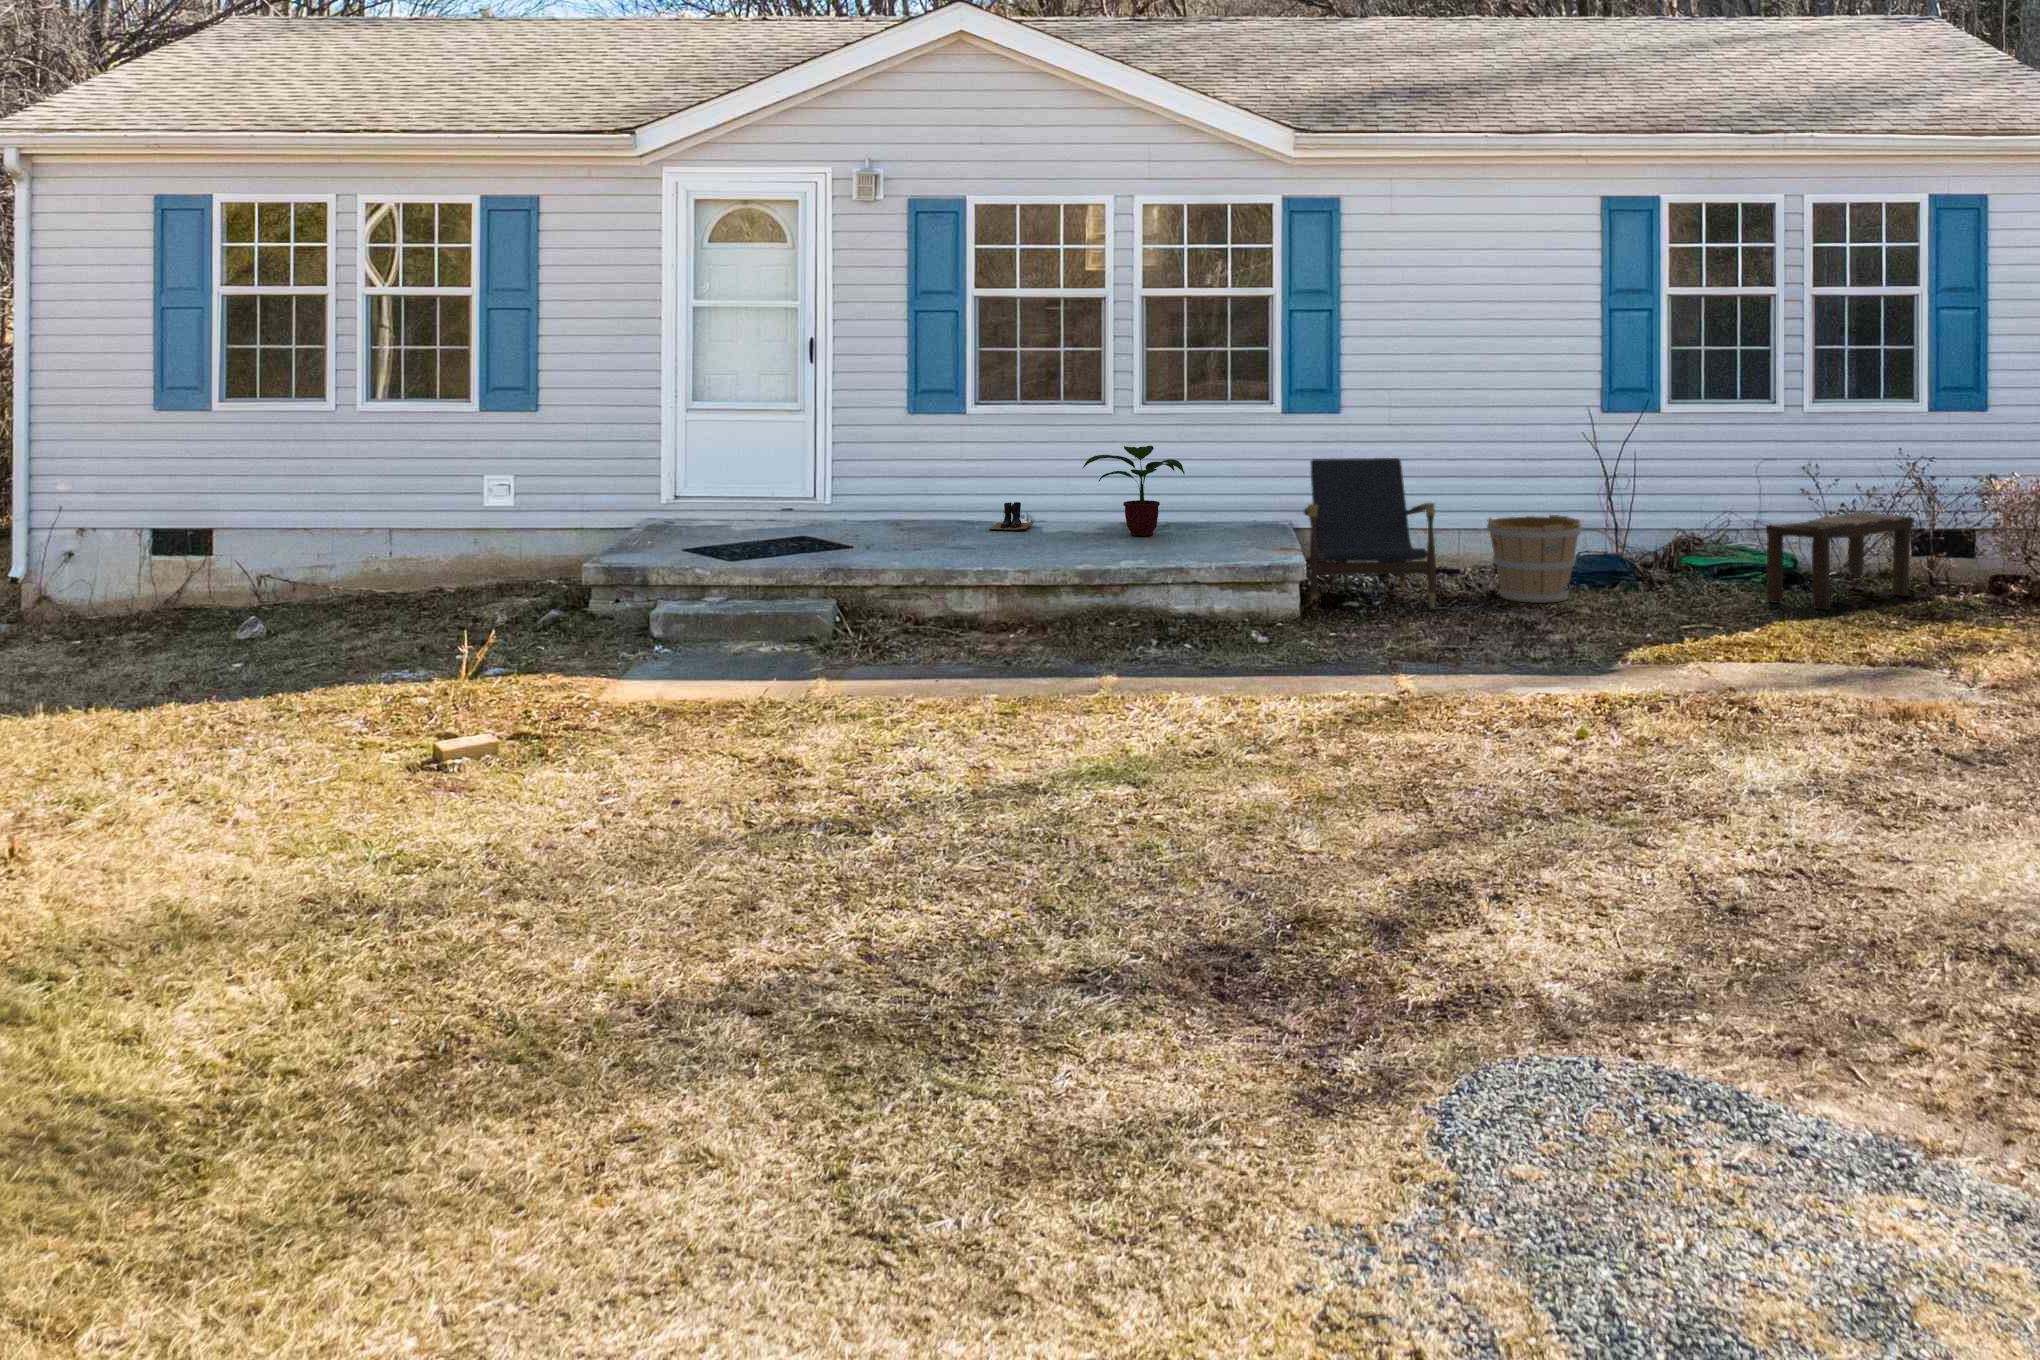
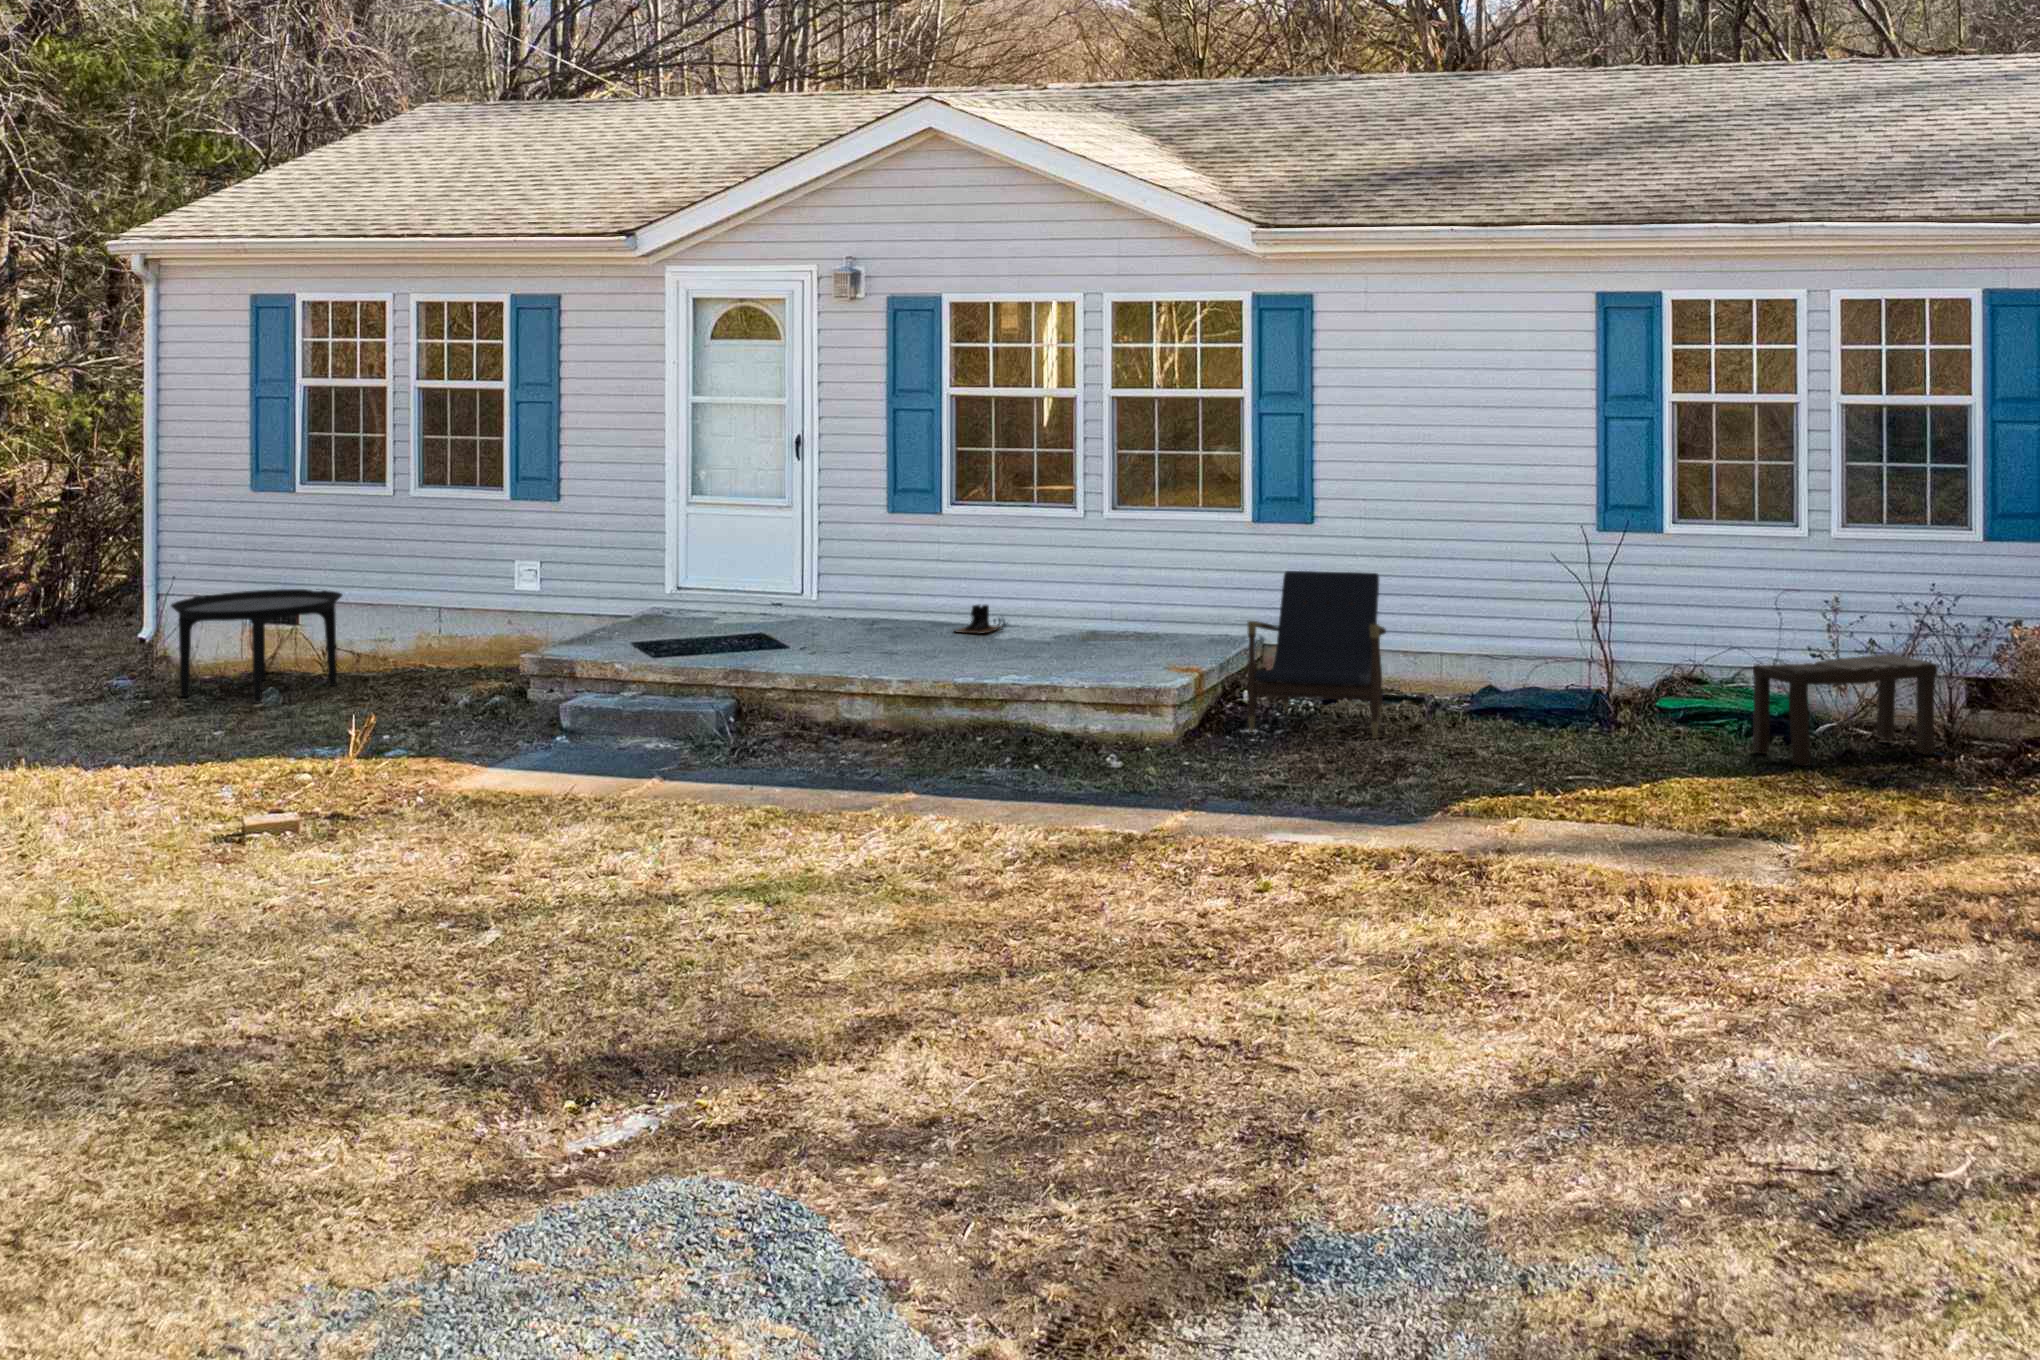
potted plant: present [1082,445,1184,536] -> none [1028,551,1133,646]
wooden bucket: present [1487,515,1581,603] -> none [1454,641,1558,739]
round table: none [97,516,289,639] -> present [171,589,342,703]

